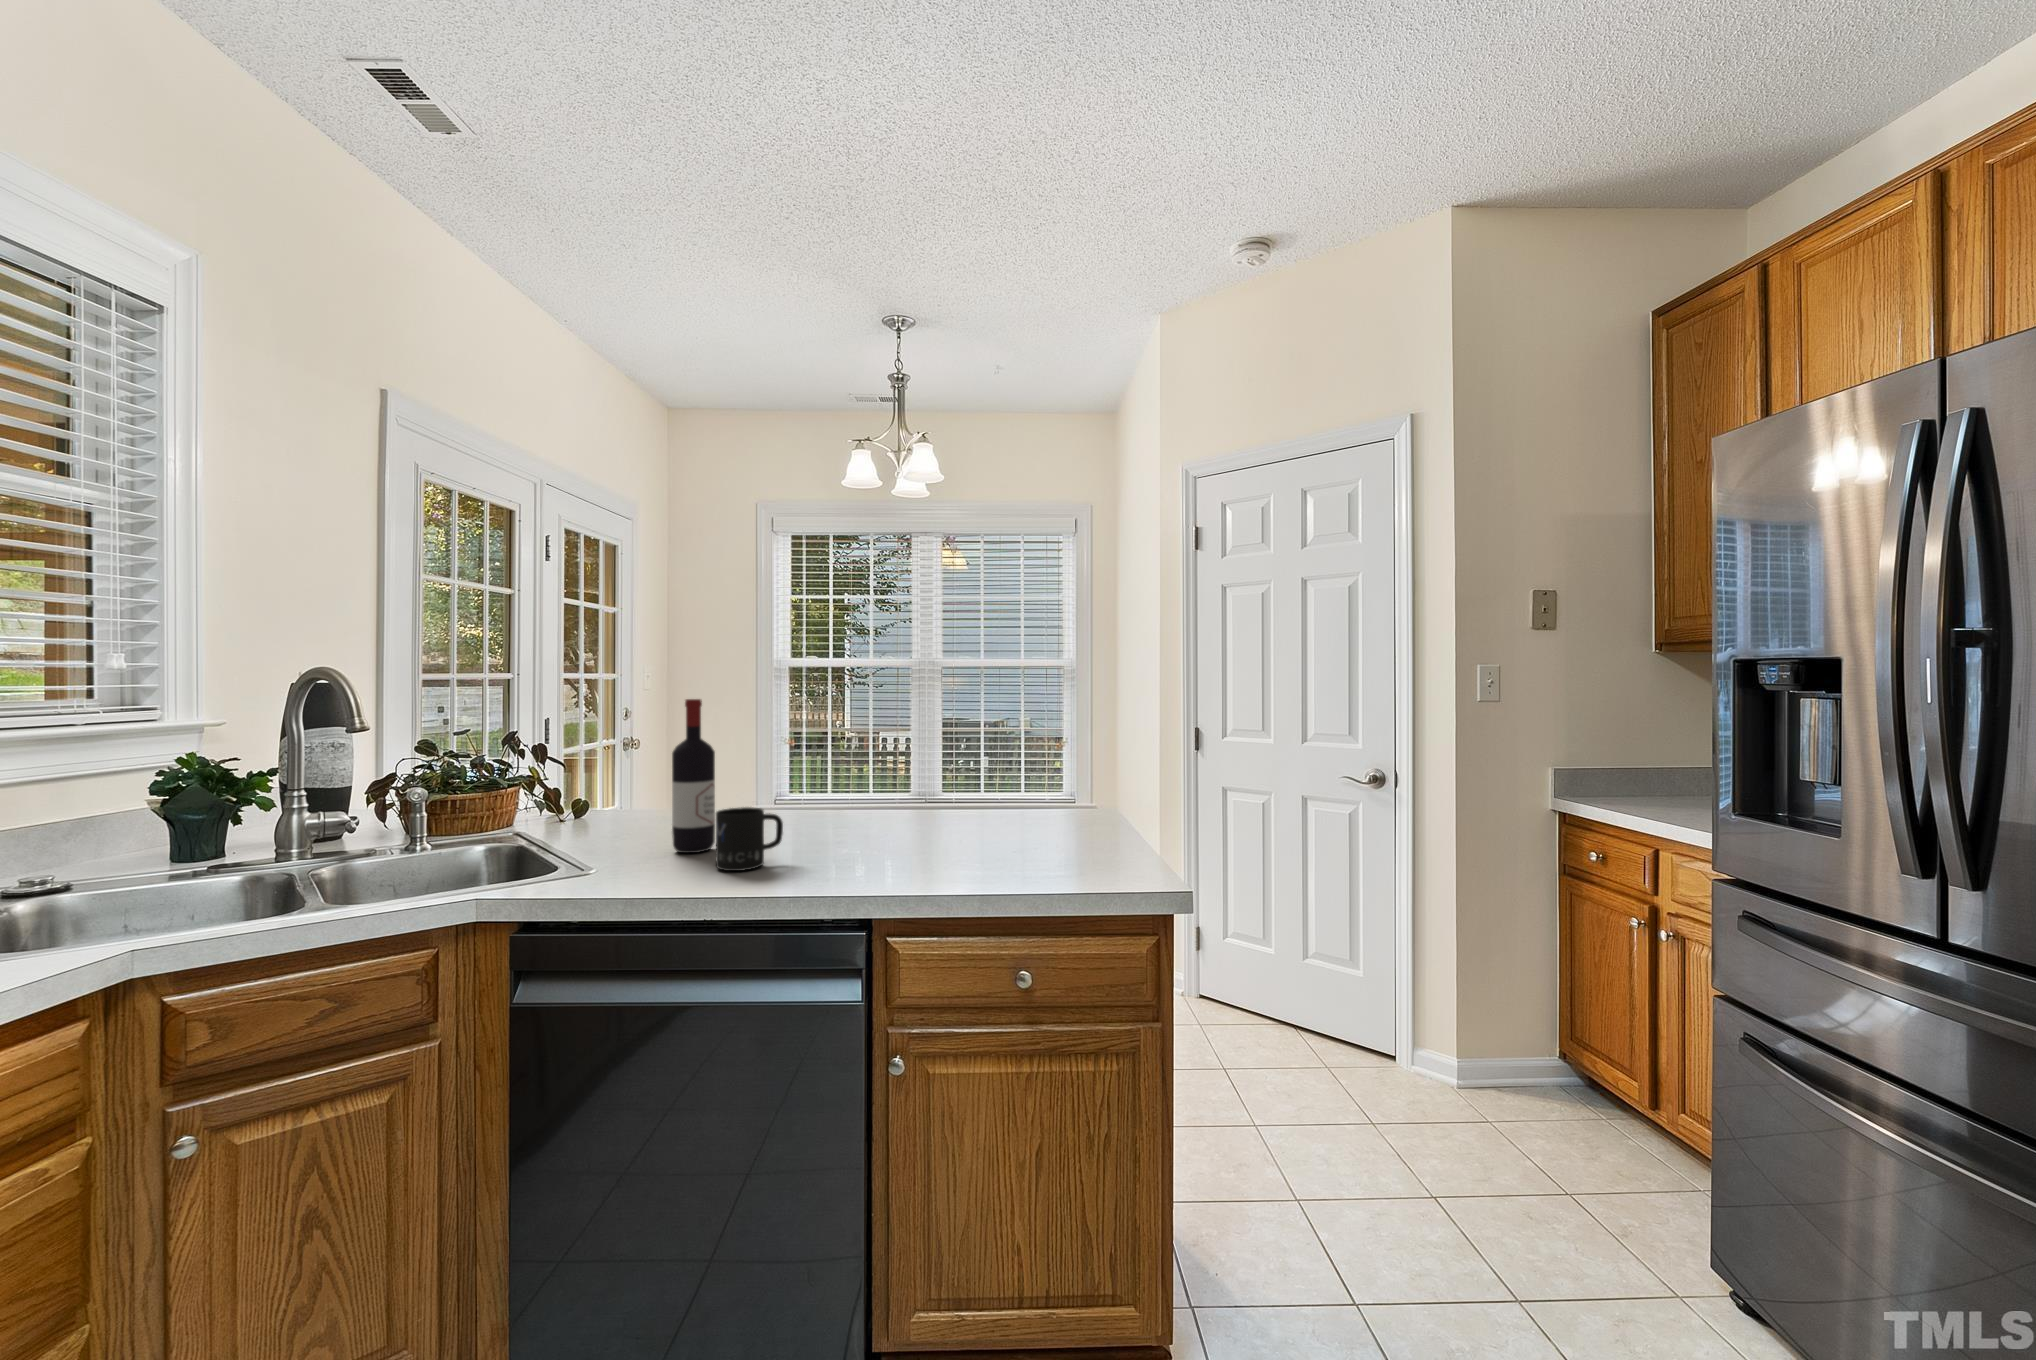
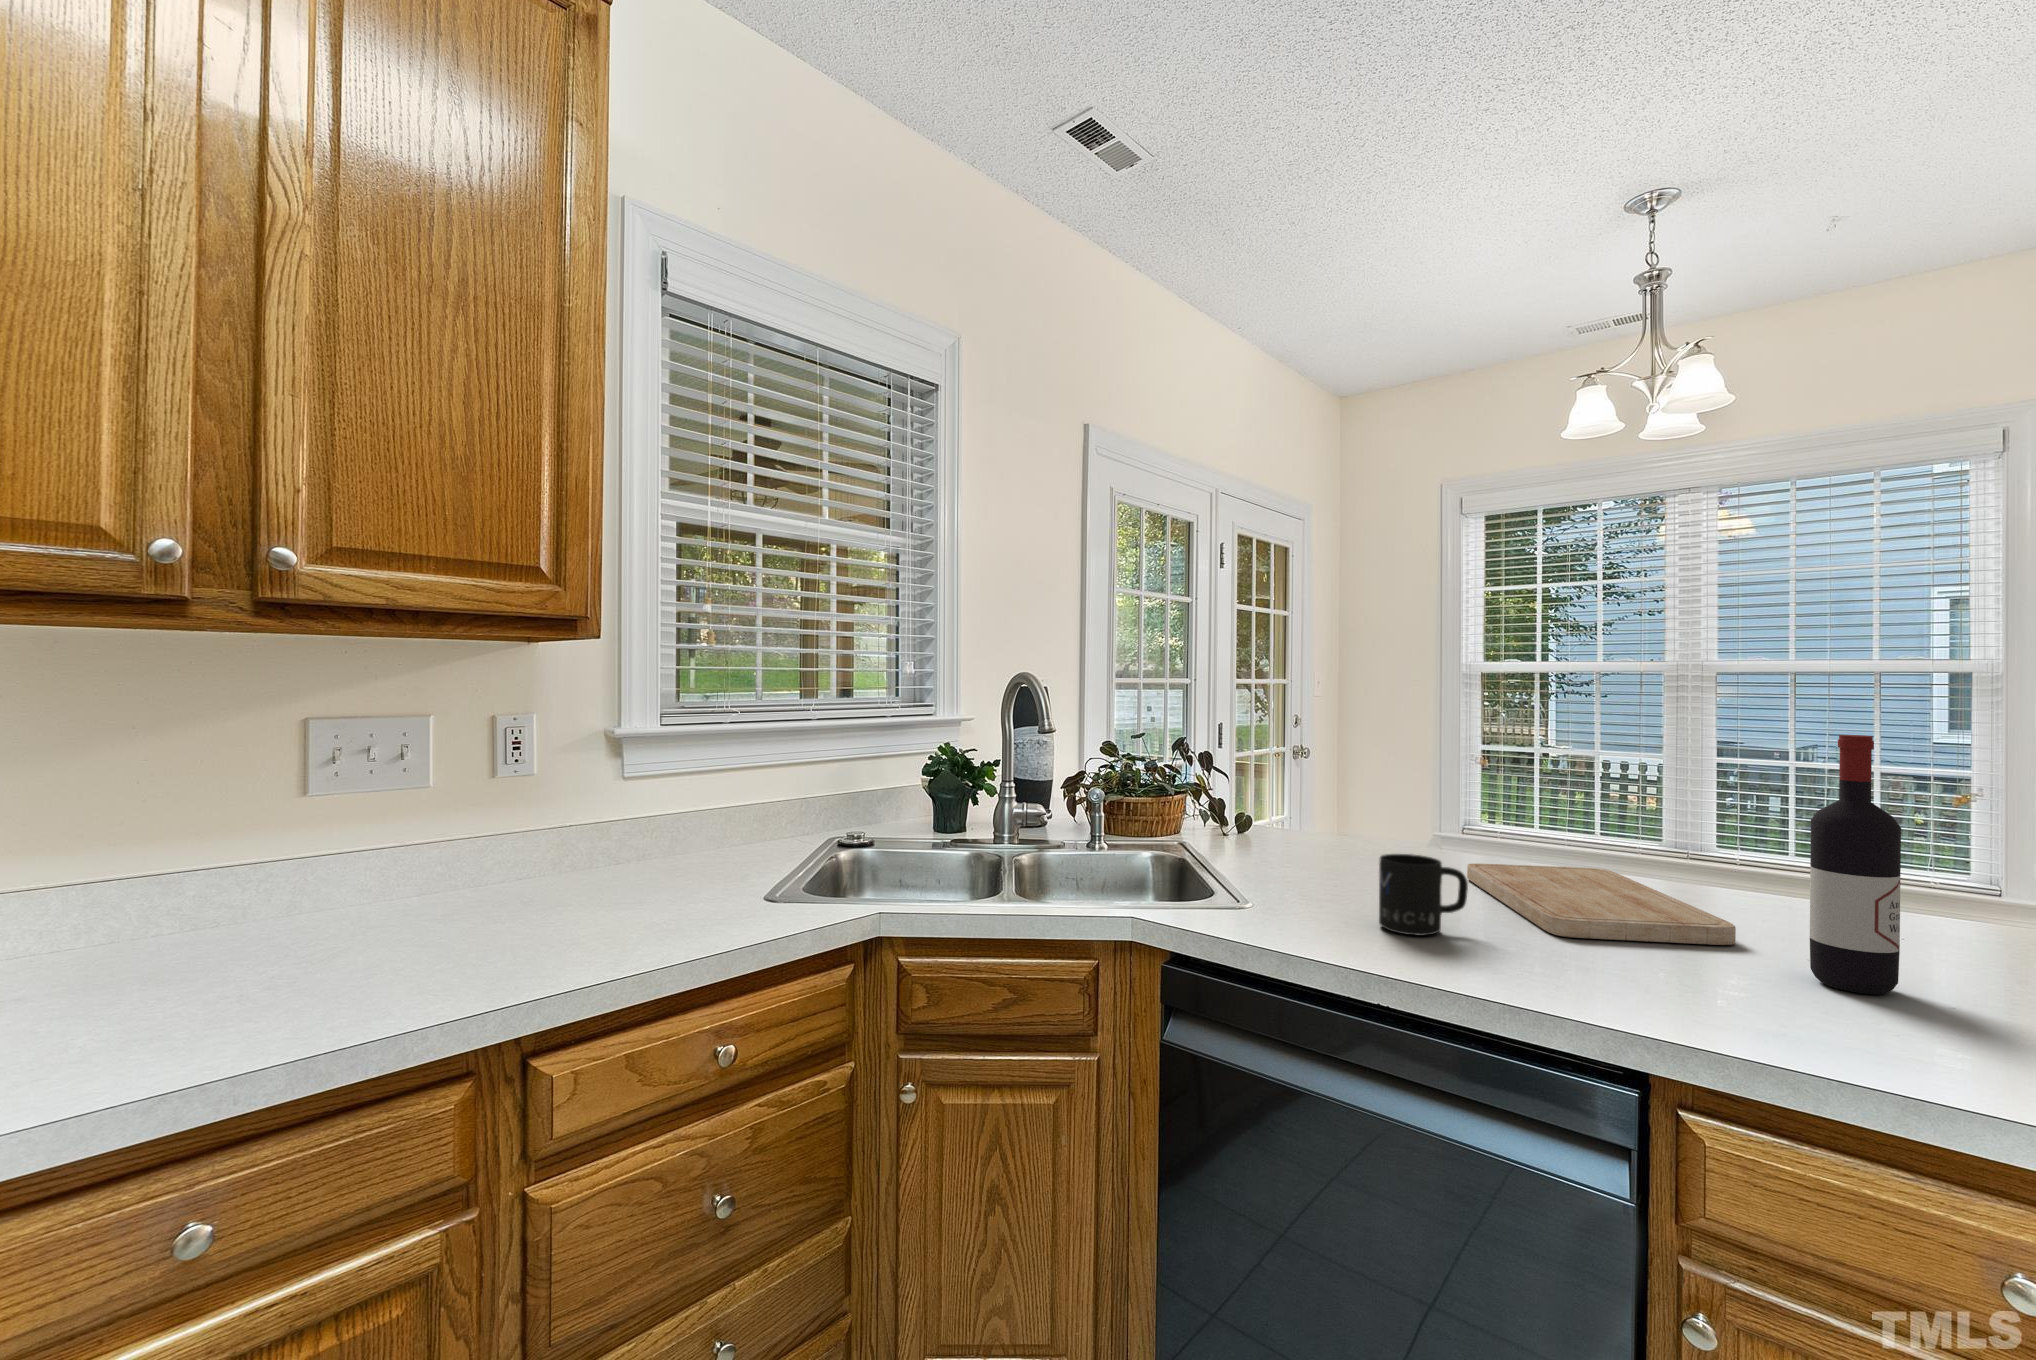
wine bottle: present [672,699,715,853] -> present [1810,735,1901,994]
cutting board: none [781,805,947,853] -> present [1467,863,1736,945]

